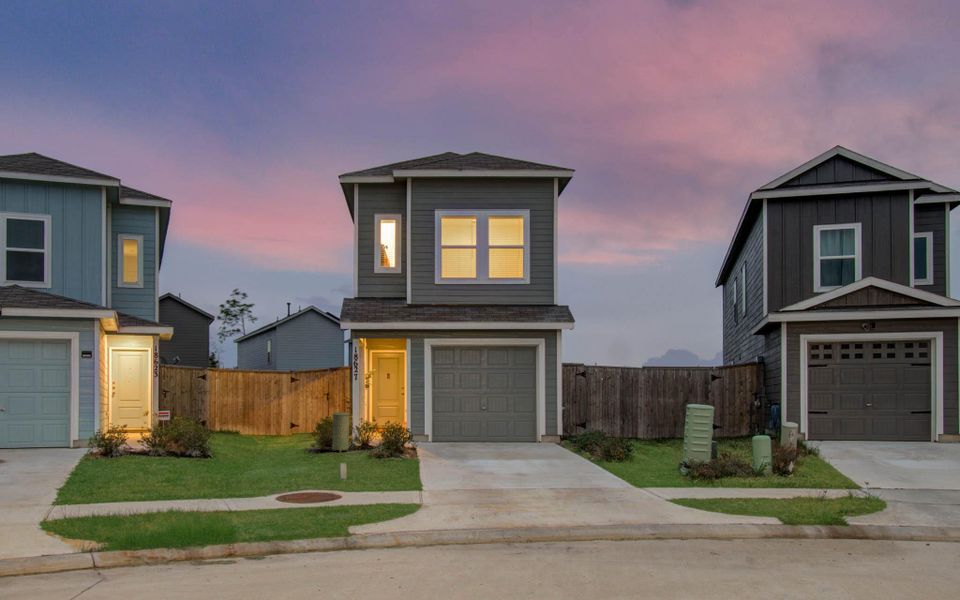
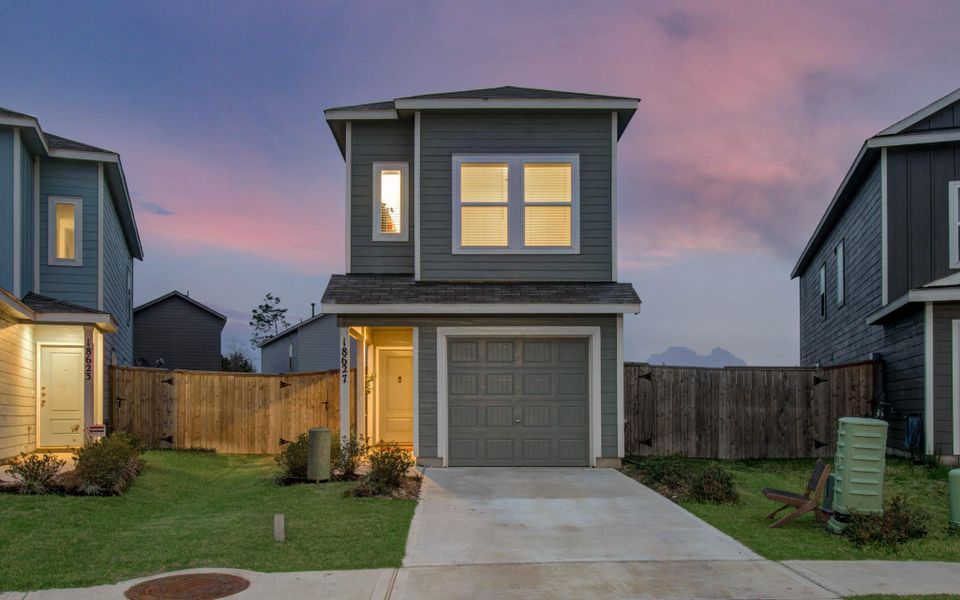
lounge chair: none [643,430,686,474] -> present [761,459,831,529]

